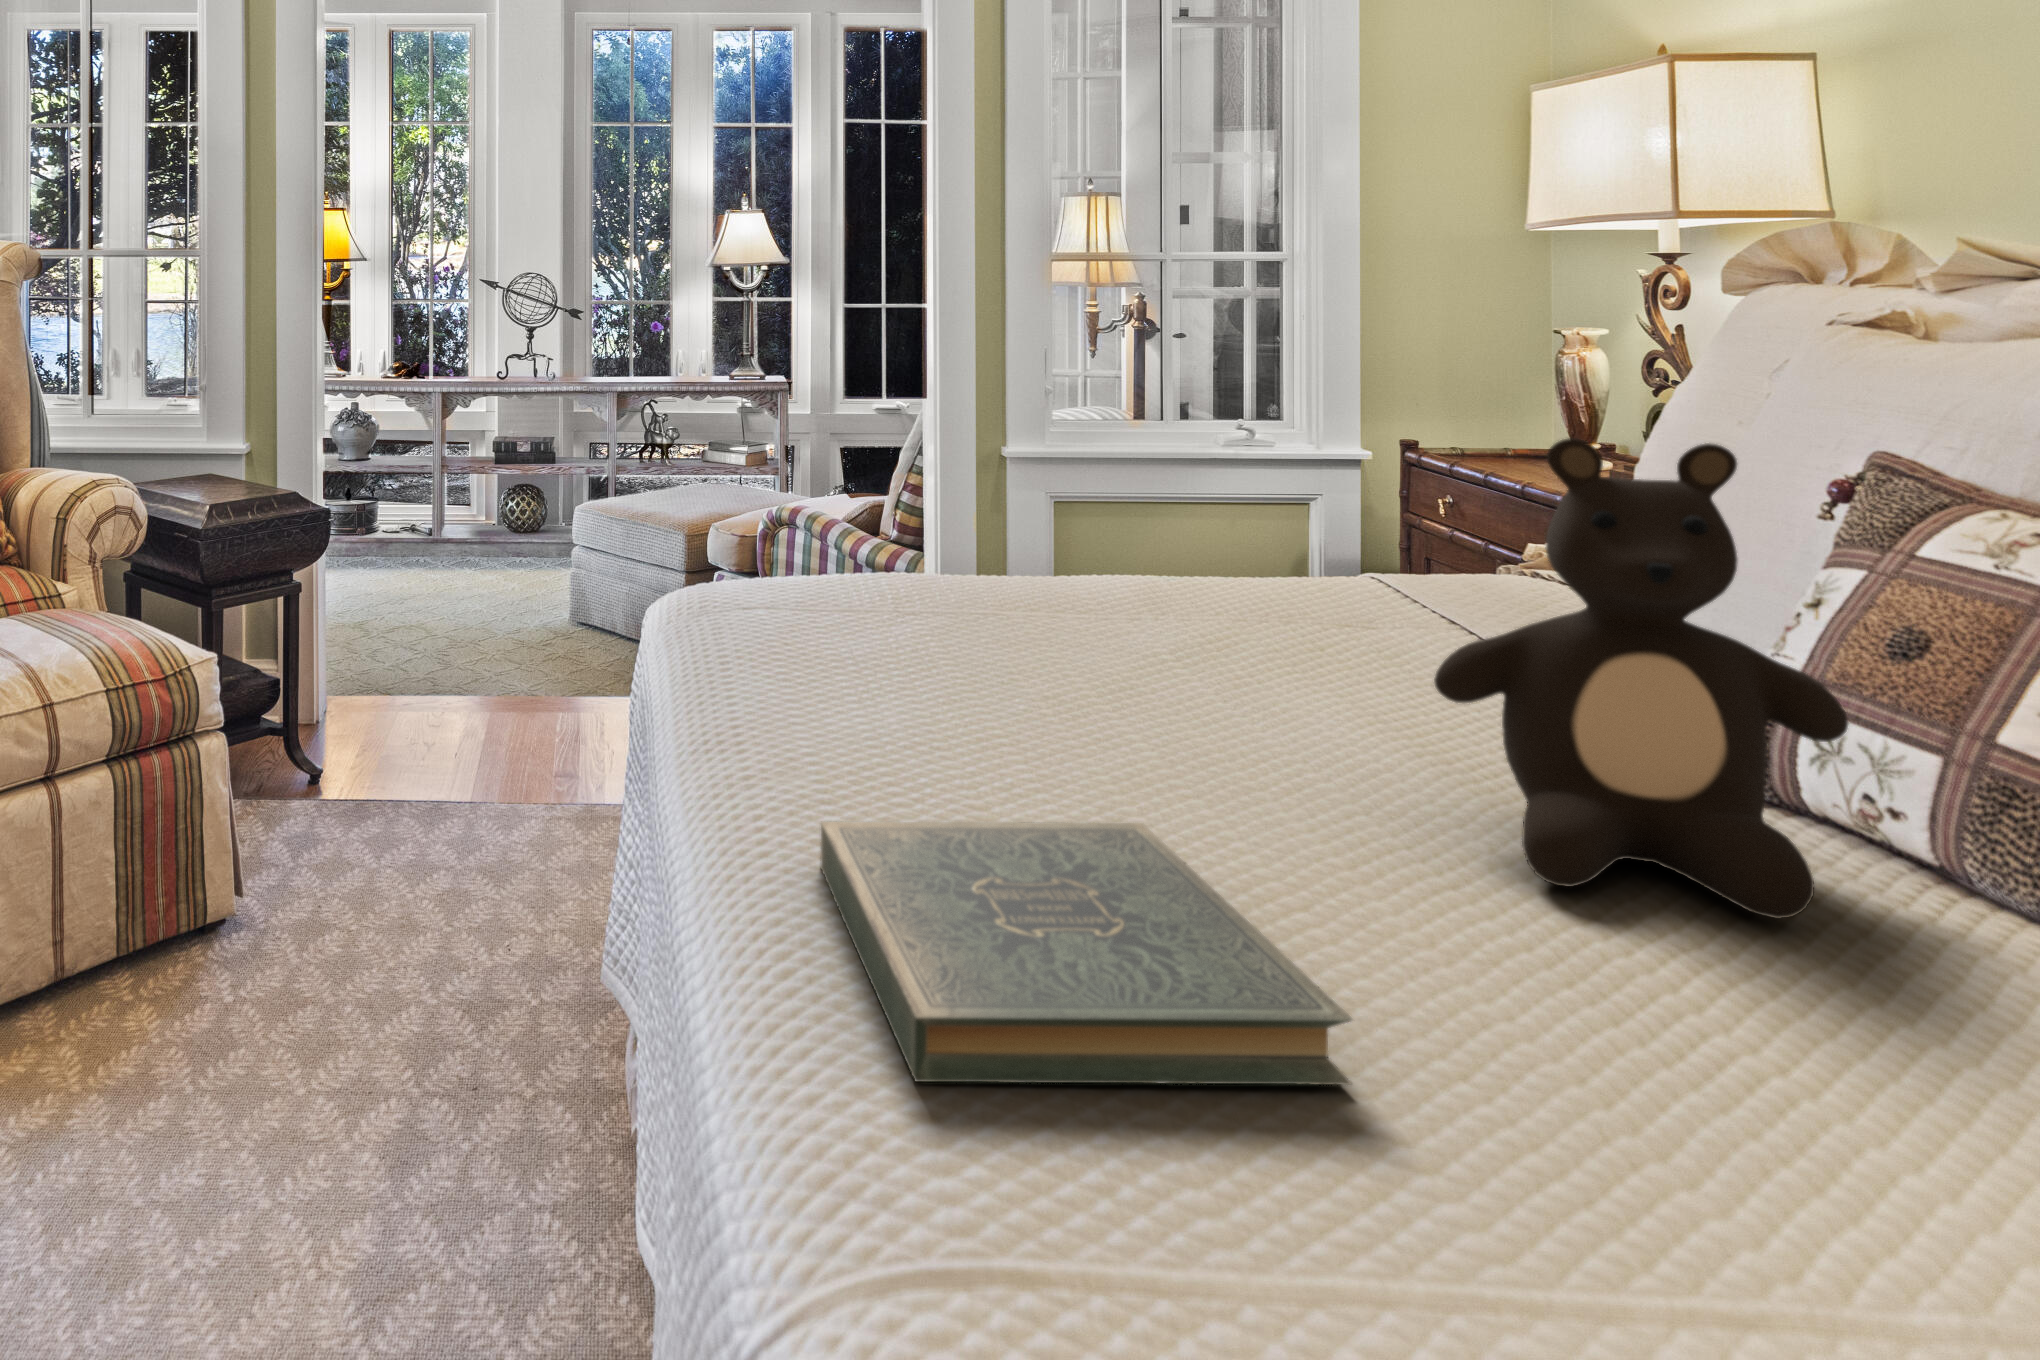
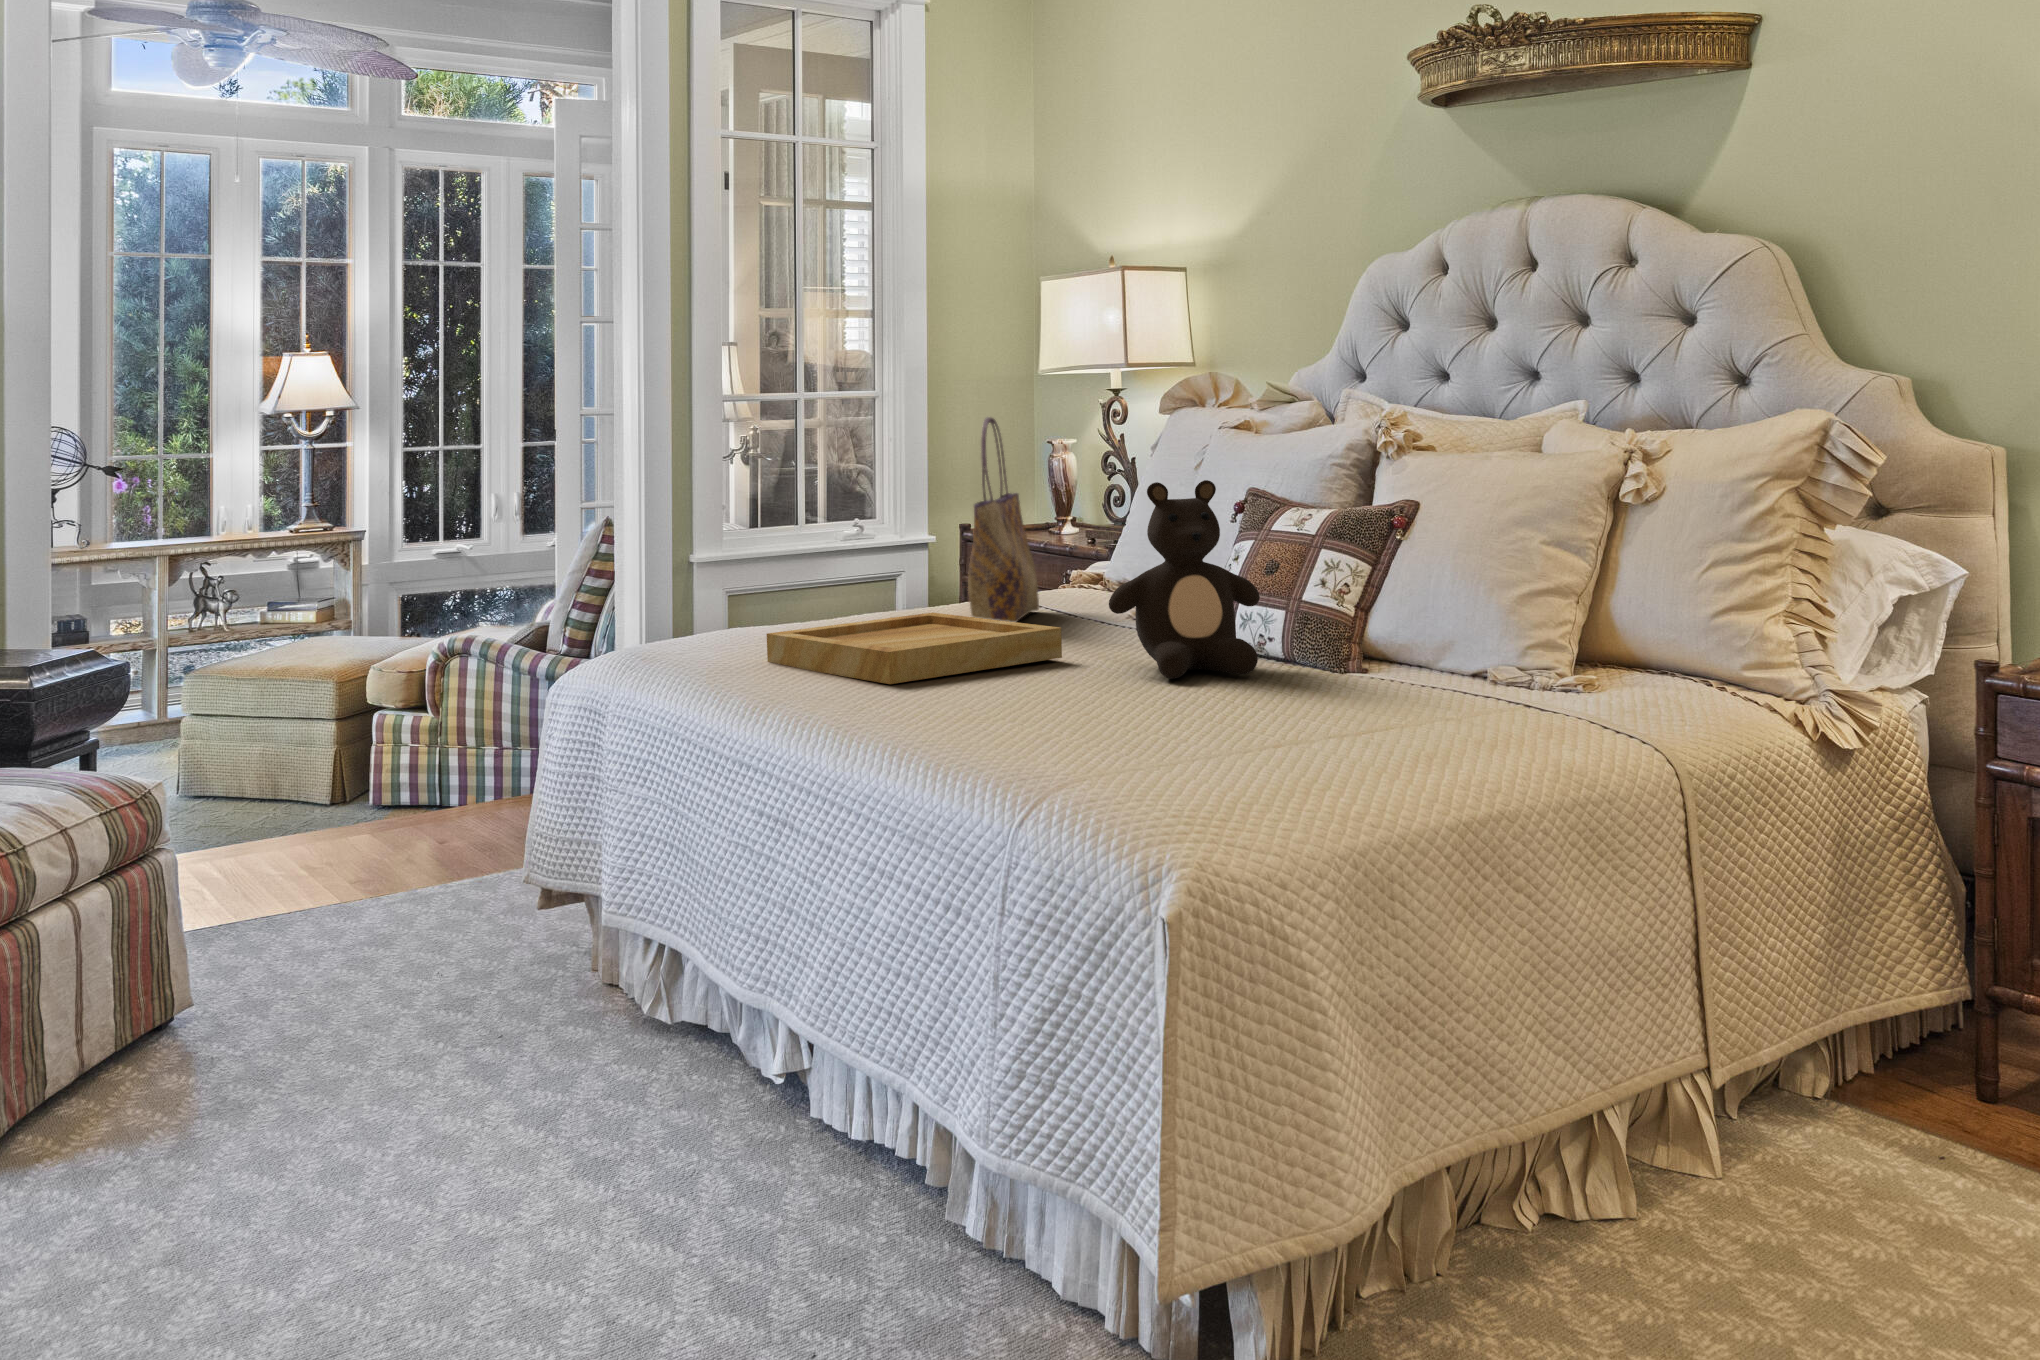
tote bag: none [1254,288,1417,642] -> present [968,417,1039,622]
tray: none [843,606,1348,757] -> present [767,613,1062,684]
book: present [820,822,1353,1085] -> none [890,676,1146,747]

